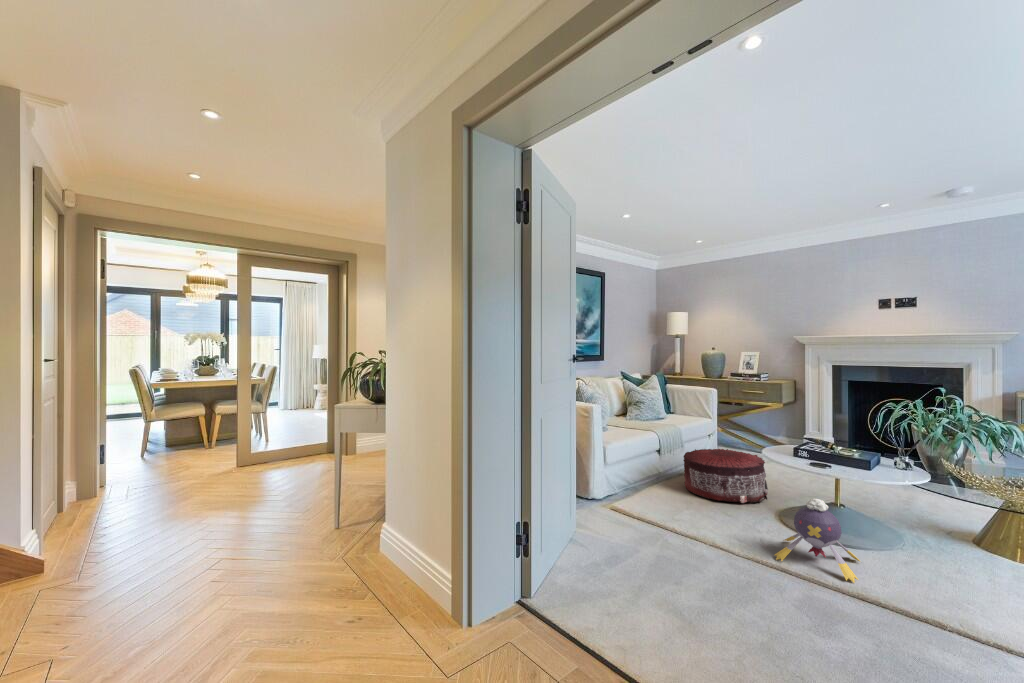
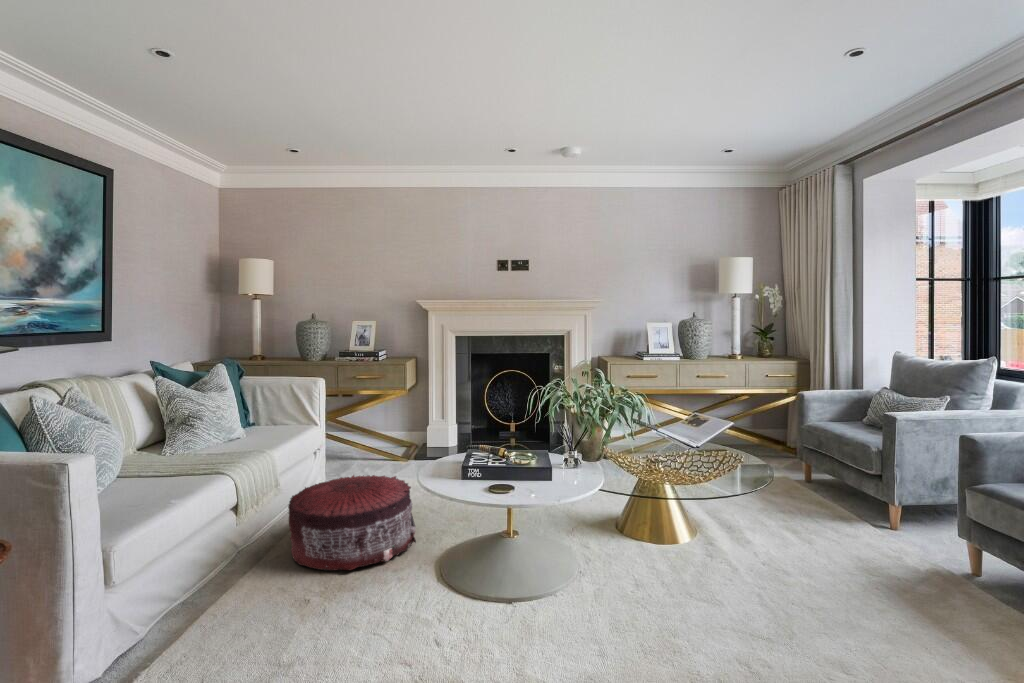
plush toy: present [774,499,860,583] -> none [461,543,567,664]

